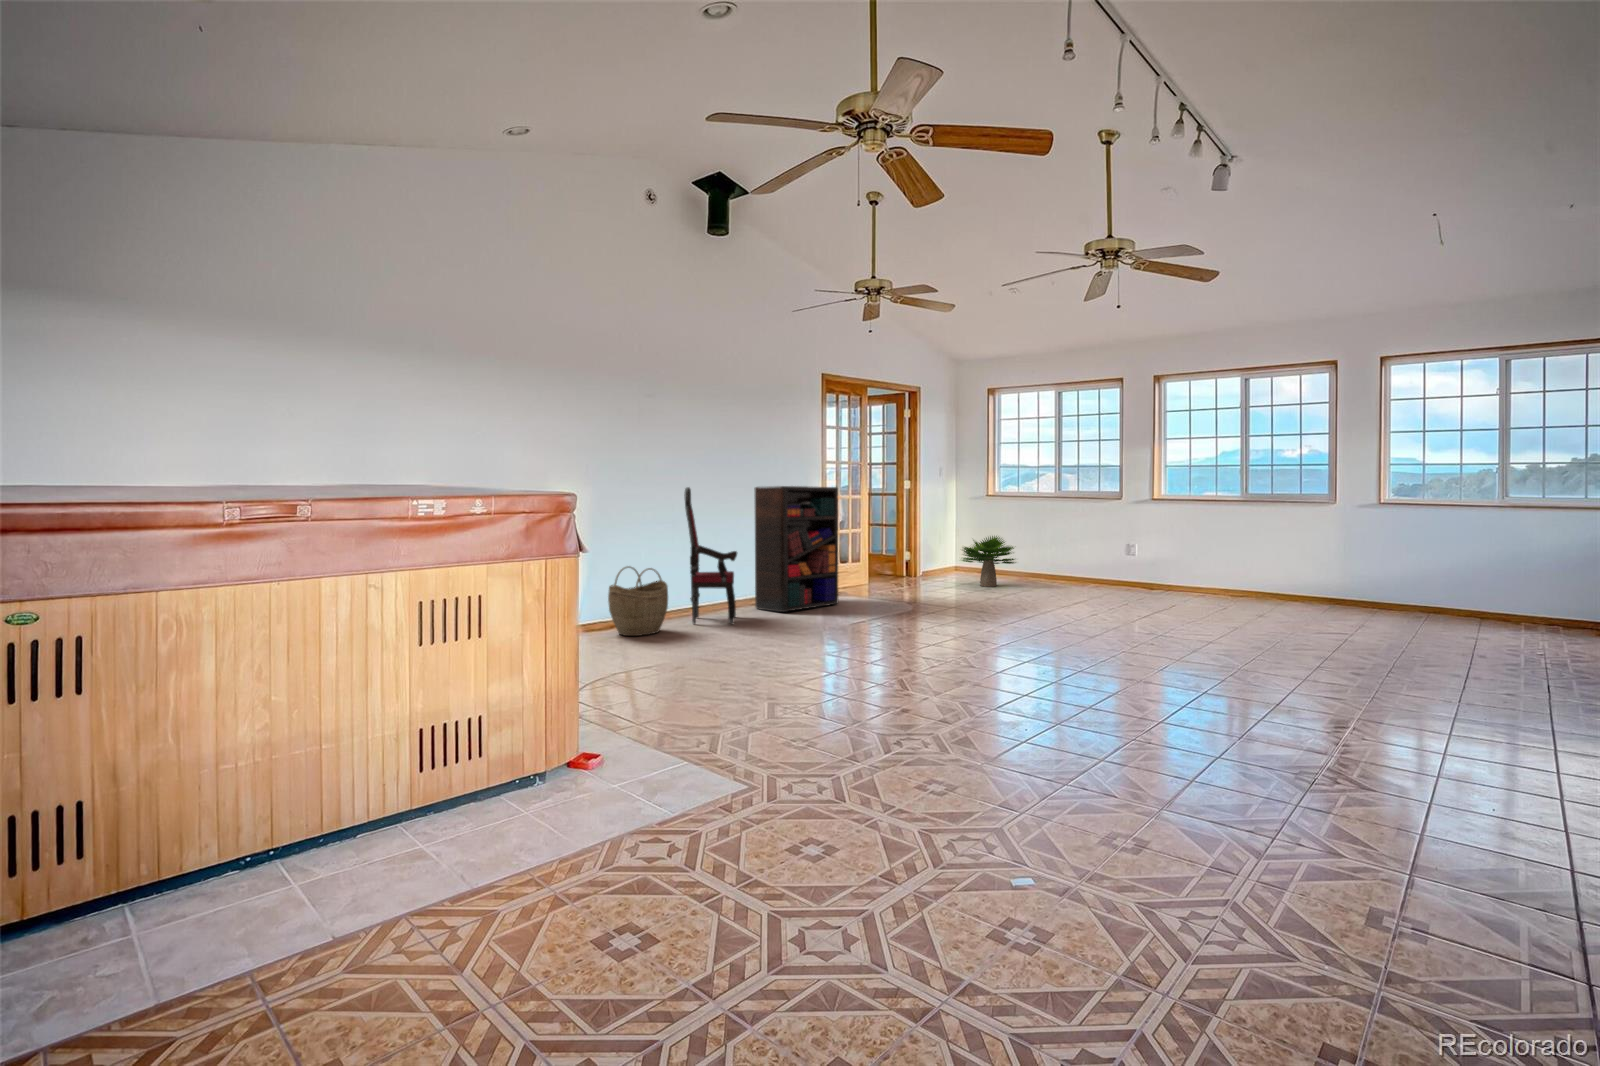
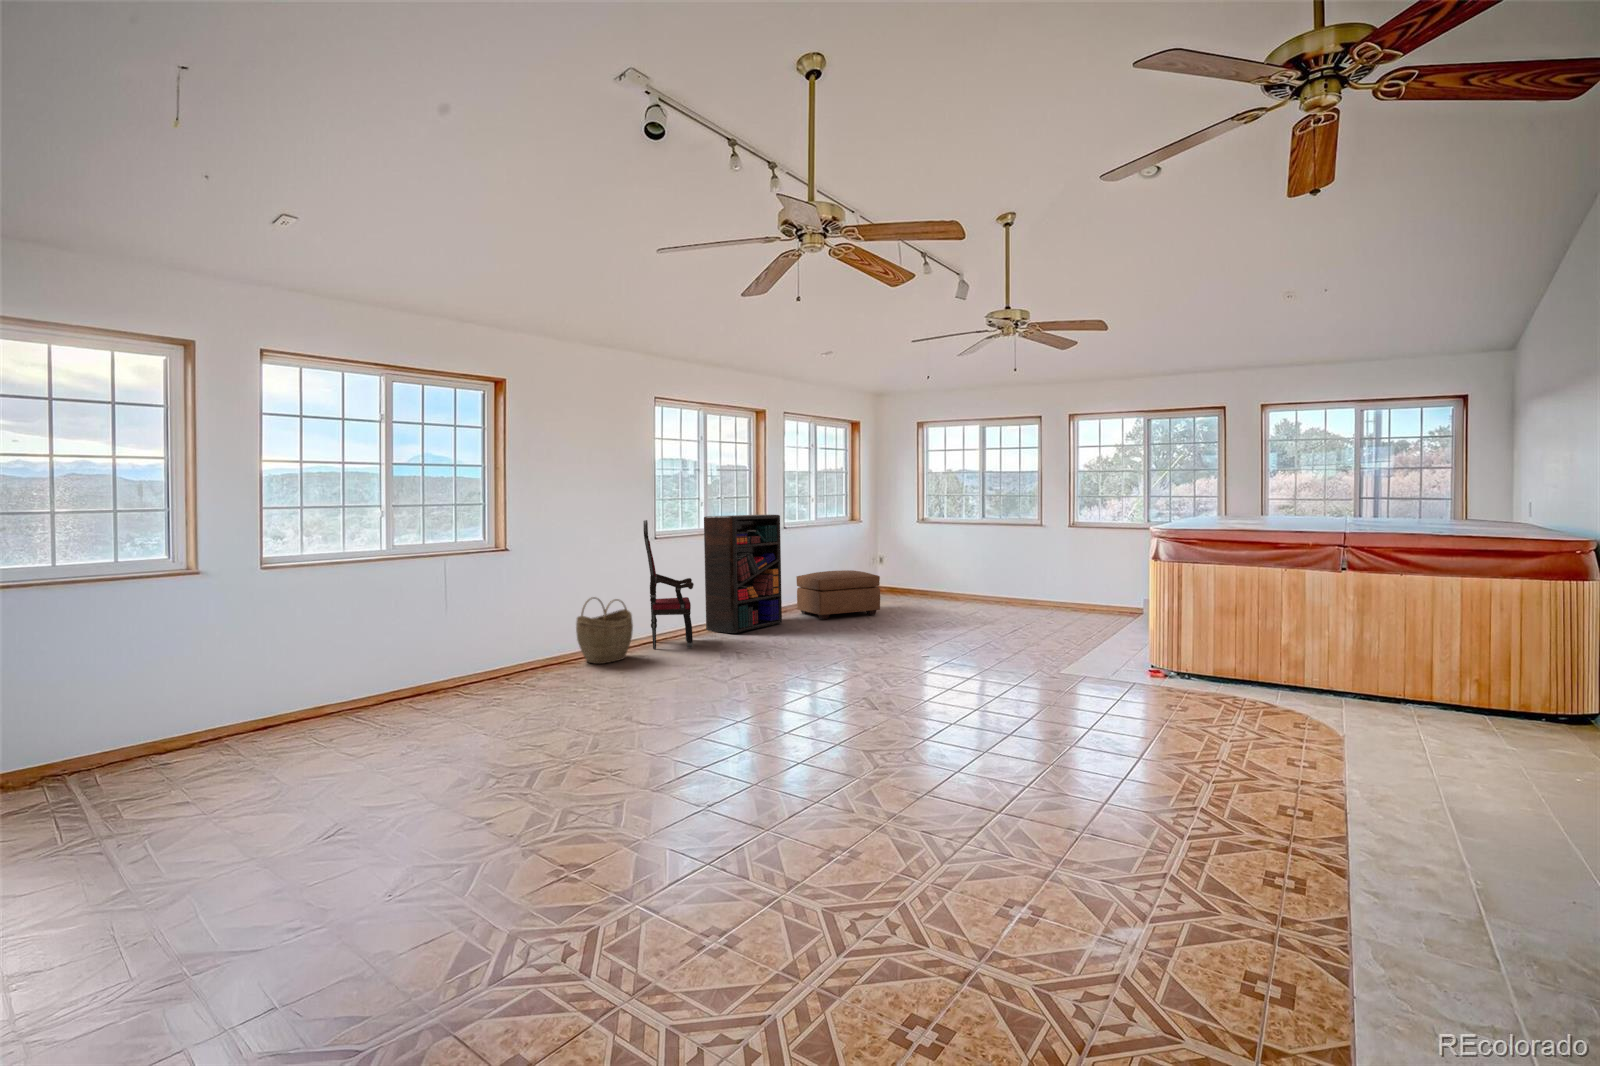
potted plant: present [962,536,1016,587] -> none [883,552,940,600]
ottoman: none [858,551,949,602] -> present [796,570,880,619]

